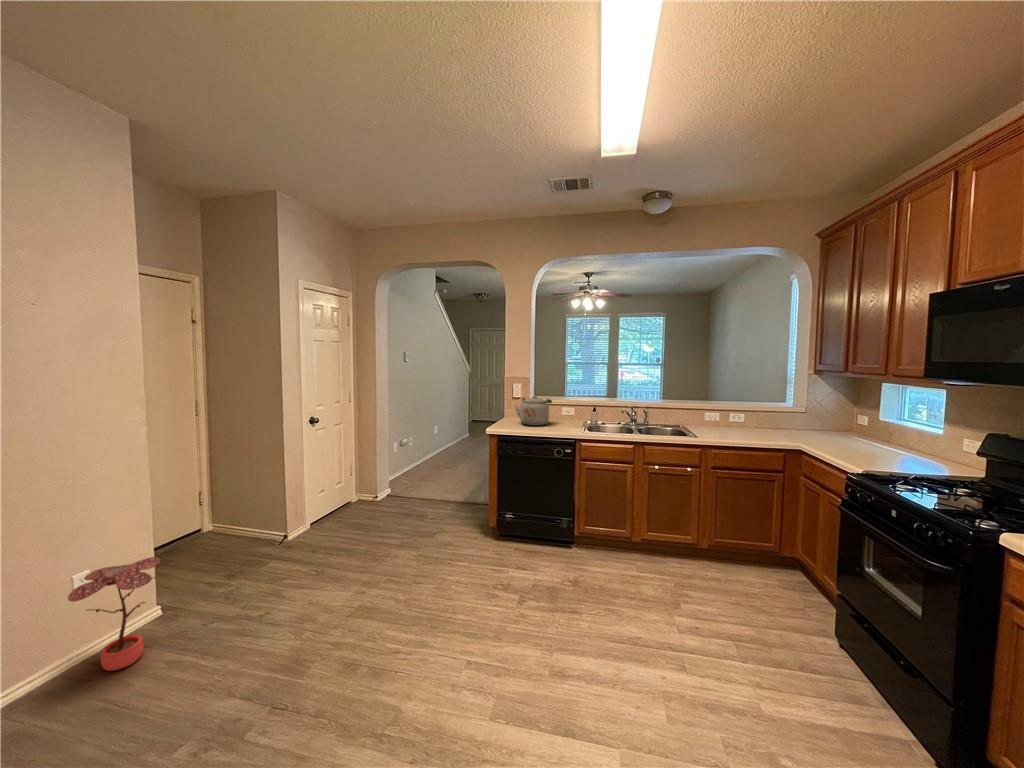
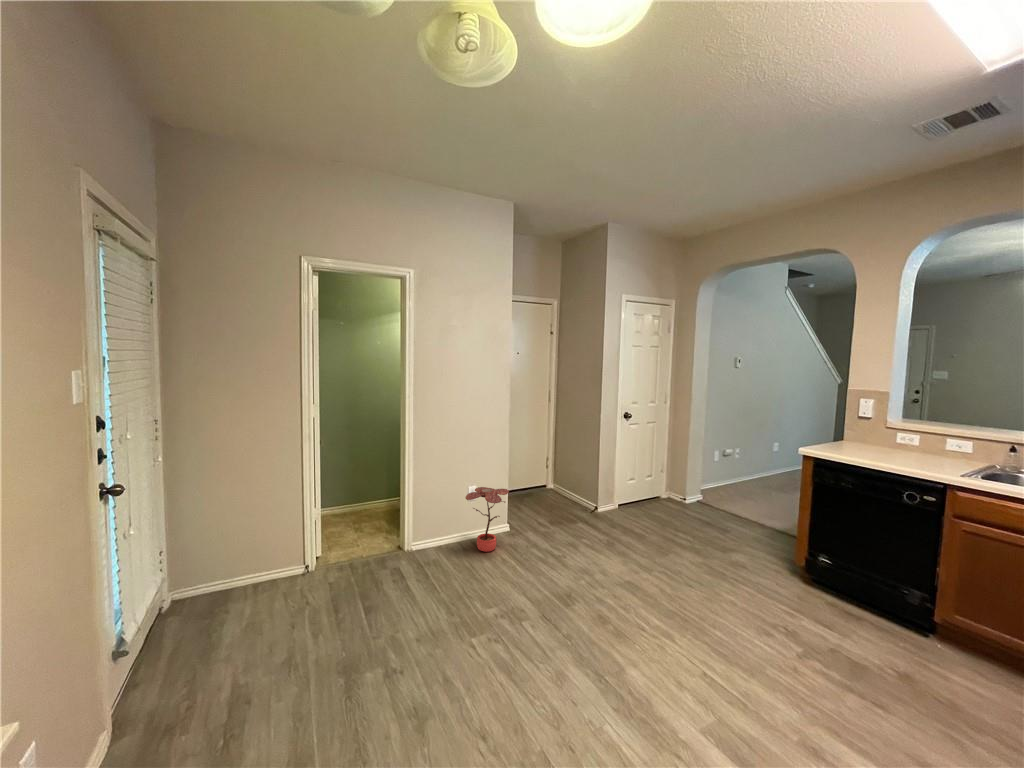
kettle: present [515,396,552,426] -> none [857,417,924,458]

